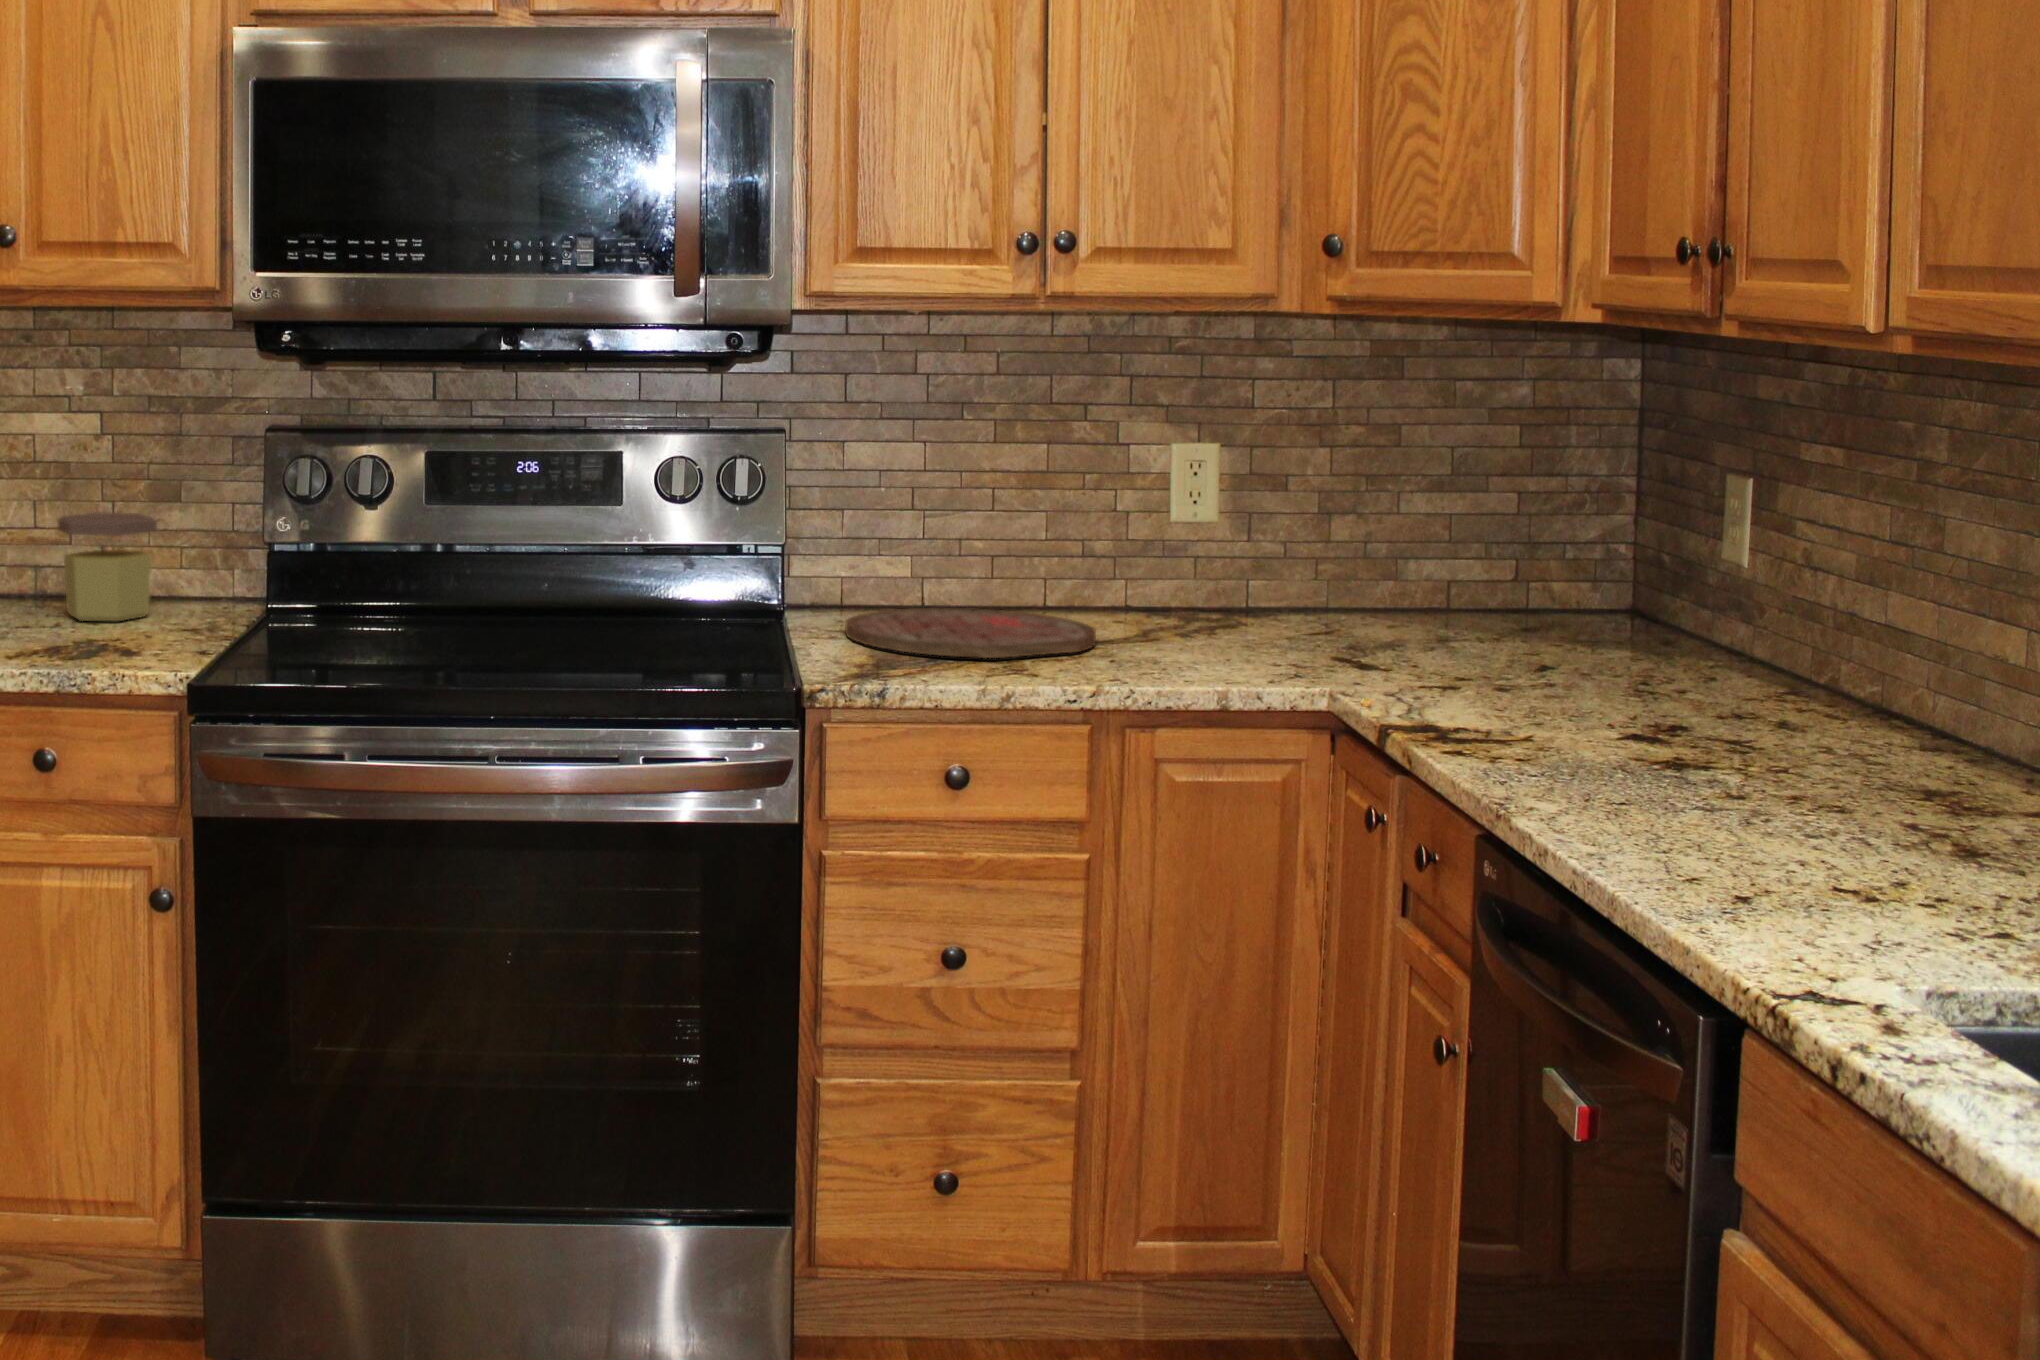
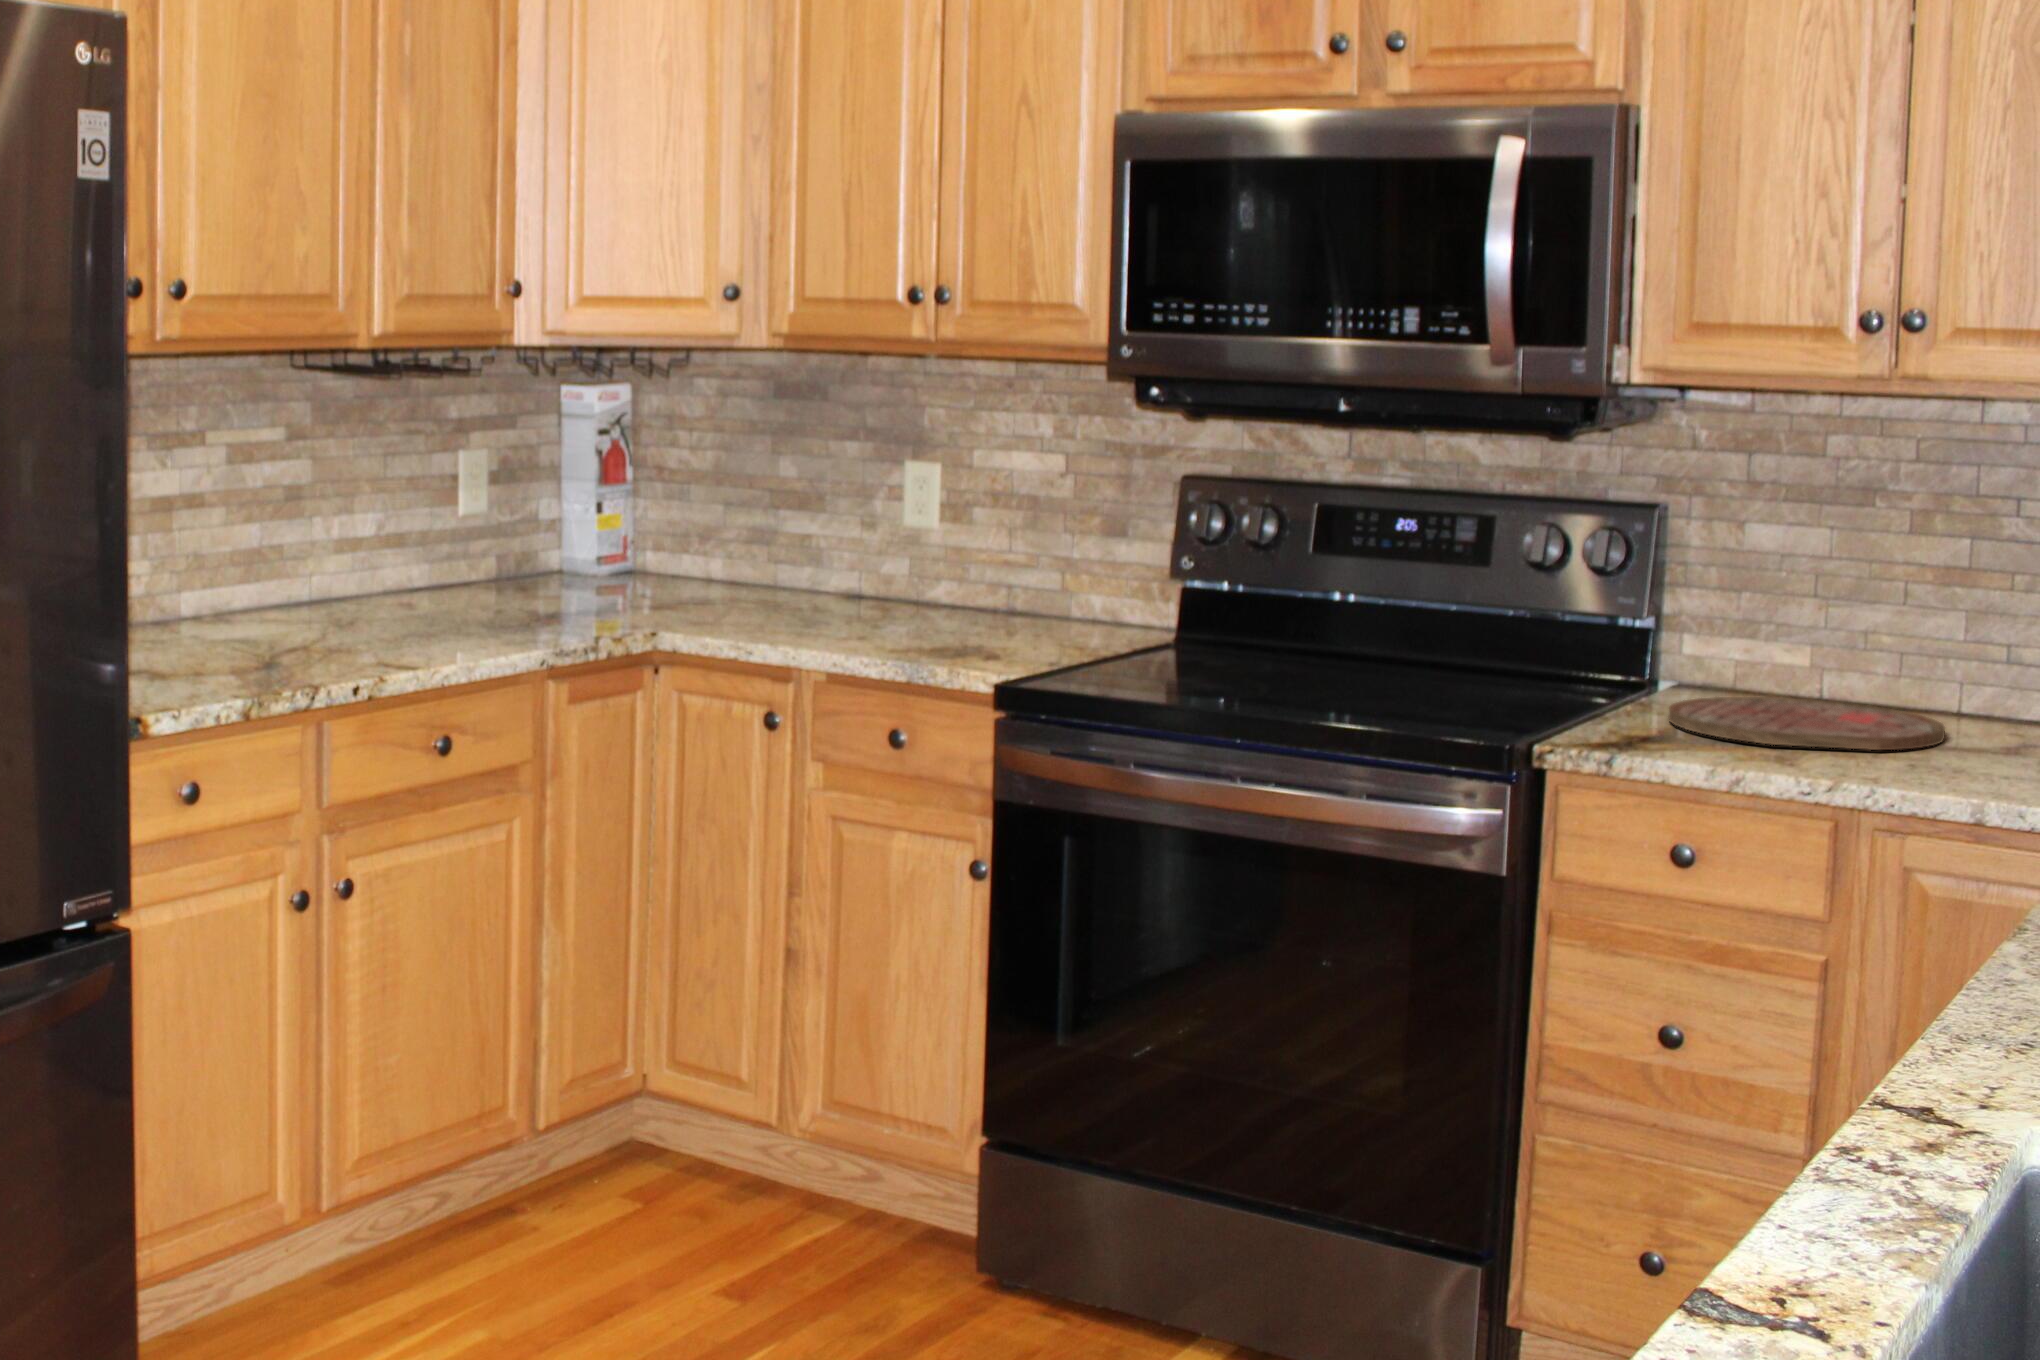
jar: present [58,512,157,621] -> none [993,541,1074,638]

